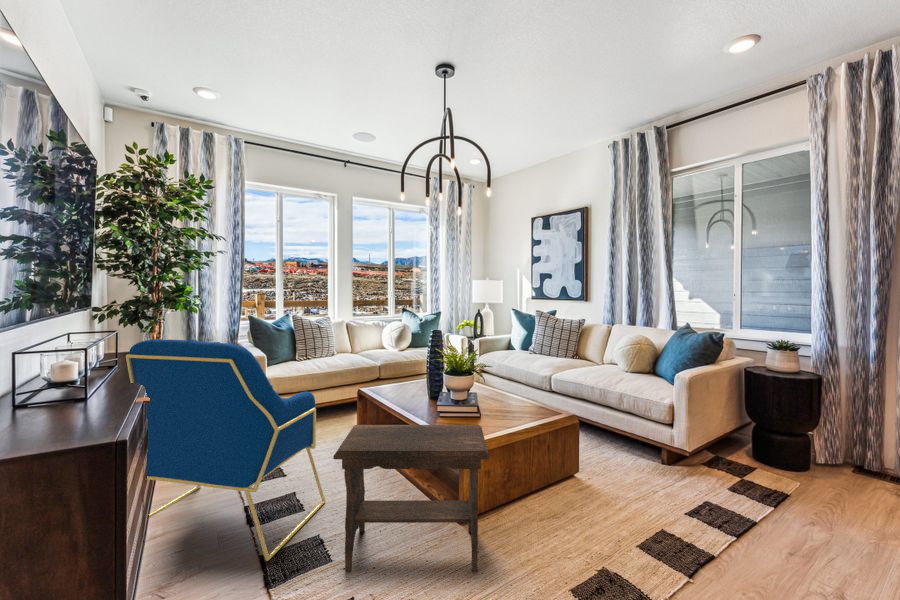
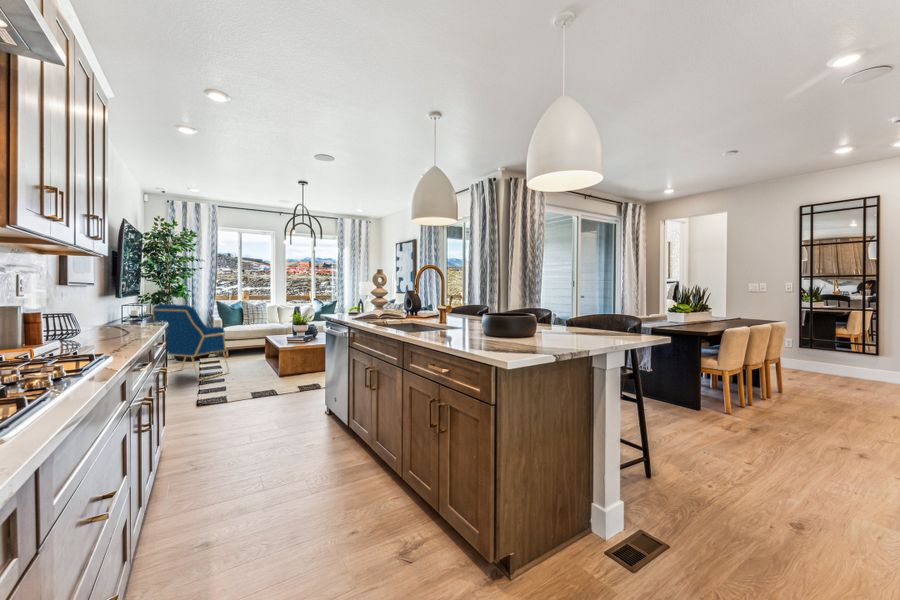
footstool: present [333,425,489,571] -> none [218,338,282,384]

